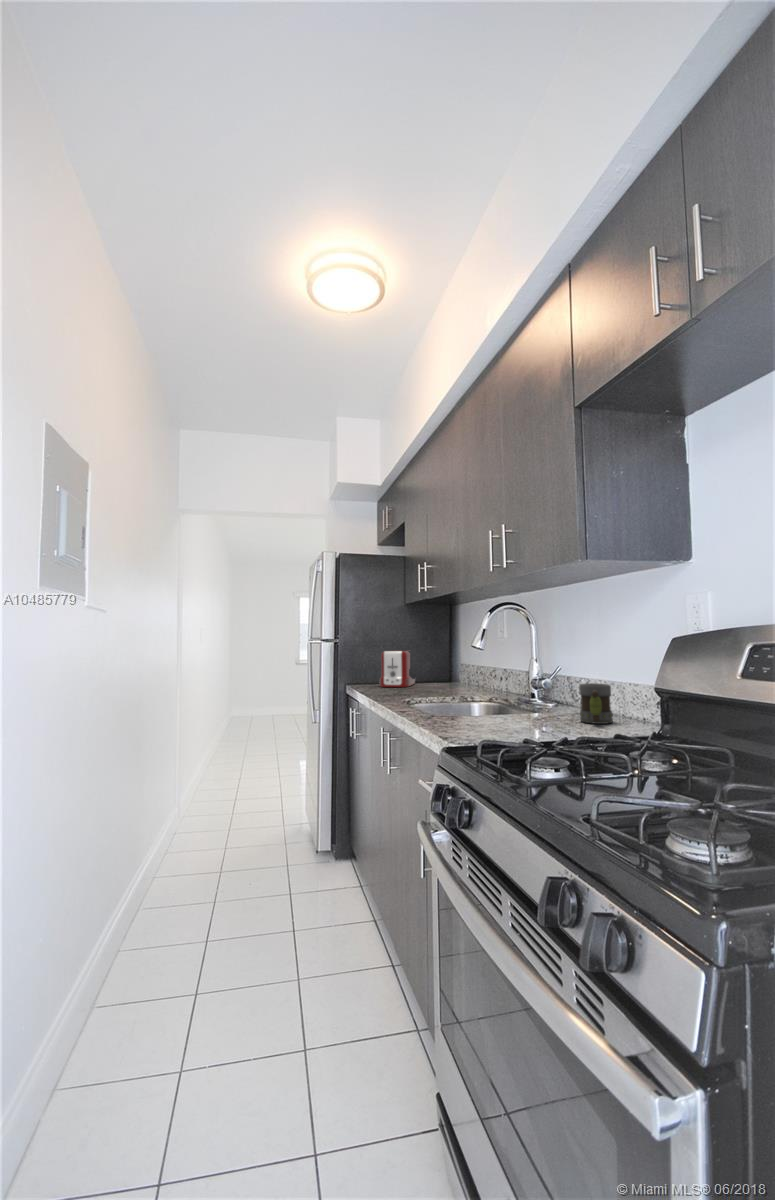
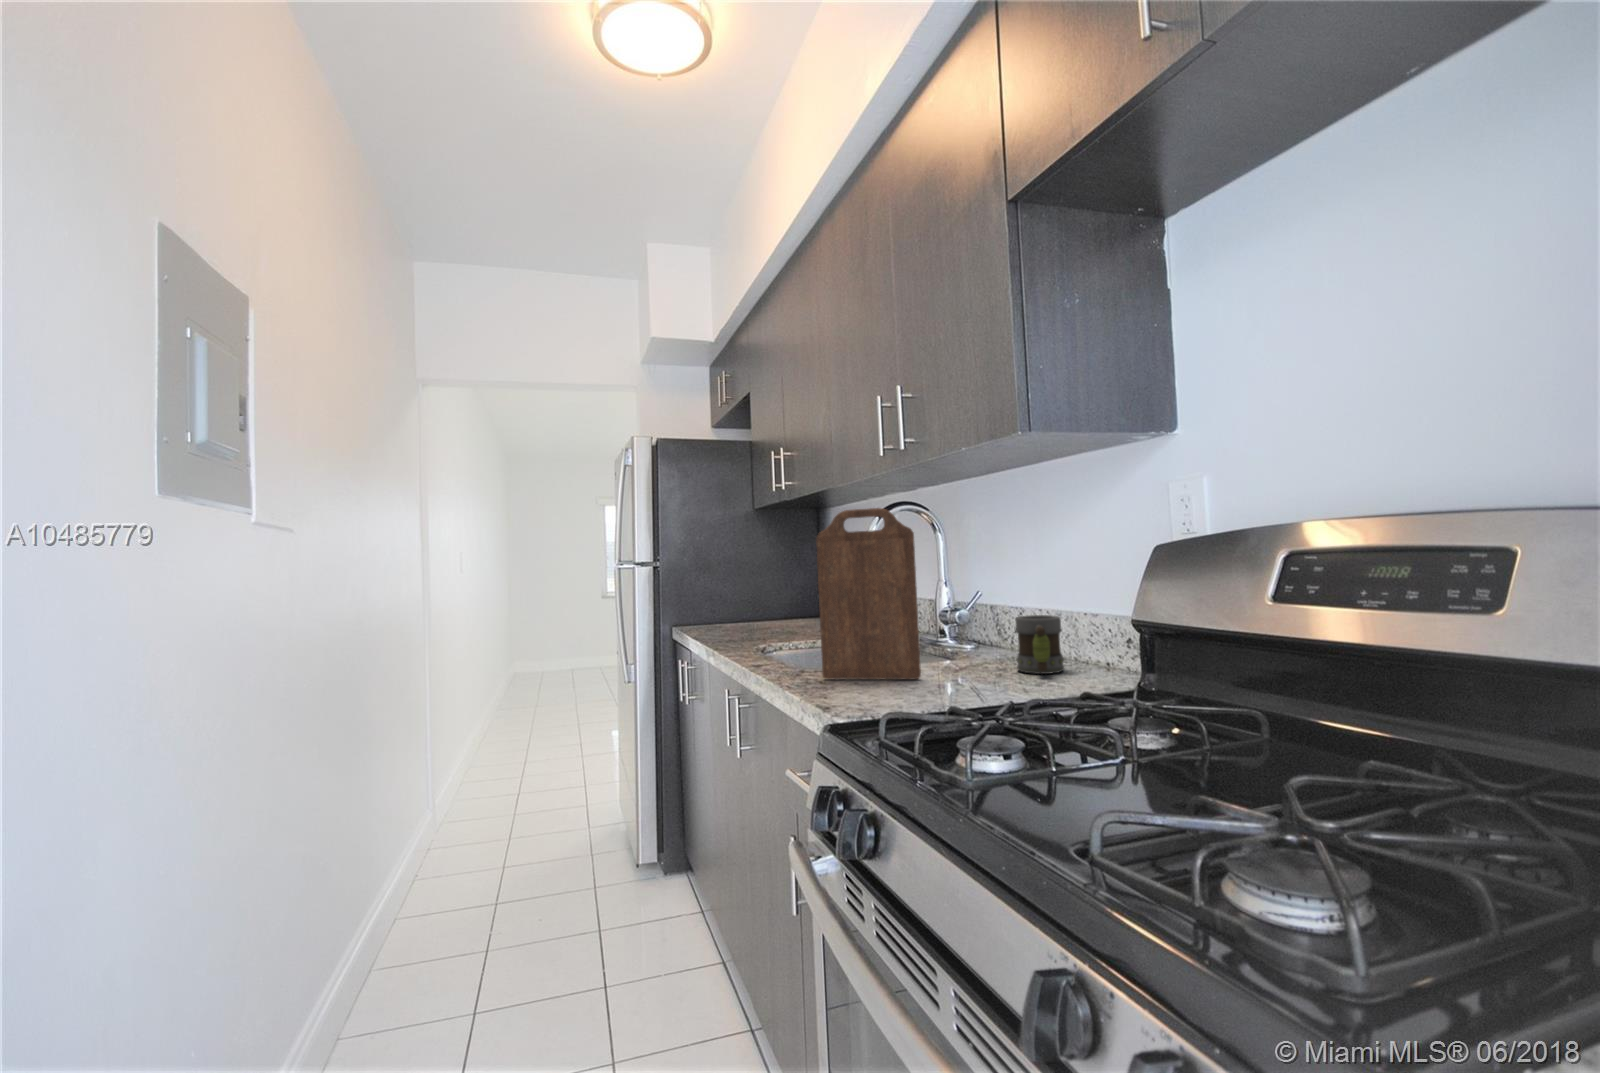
cutting board: none [444,607,512,723] -> present [816,508,921,679]
toaster: present [379,651,415,687] -> none [719,575,771,628]

